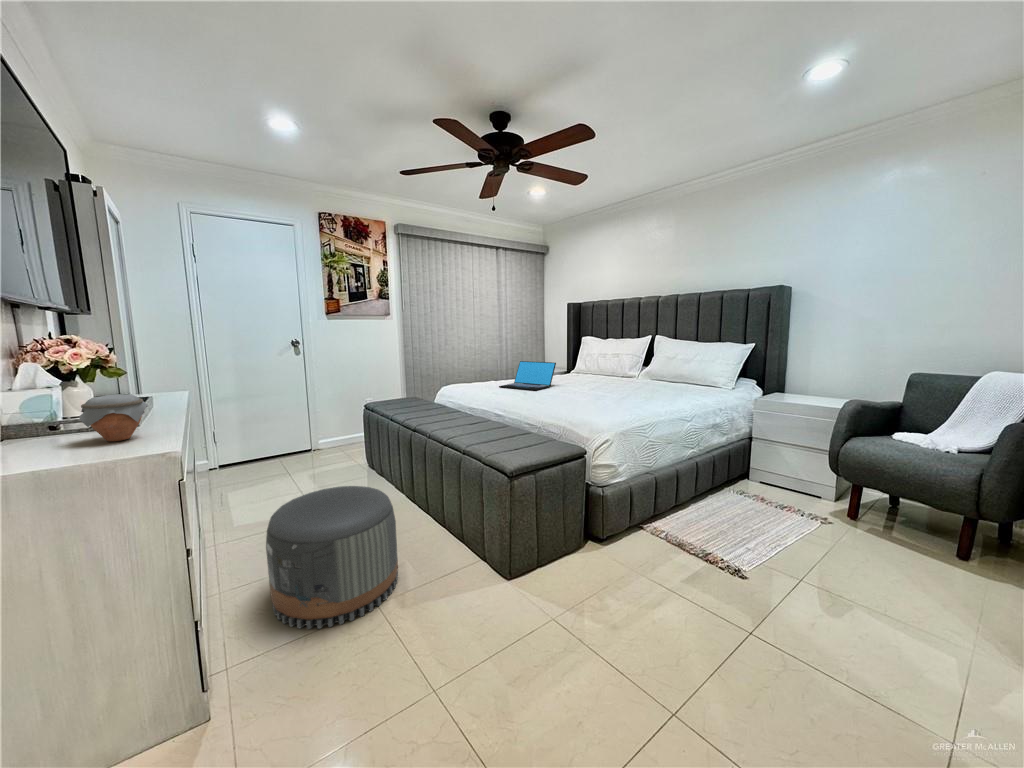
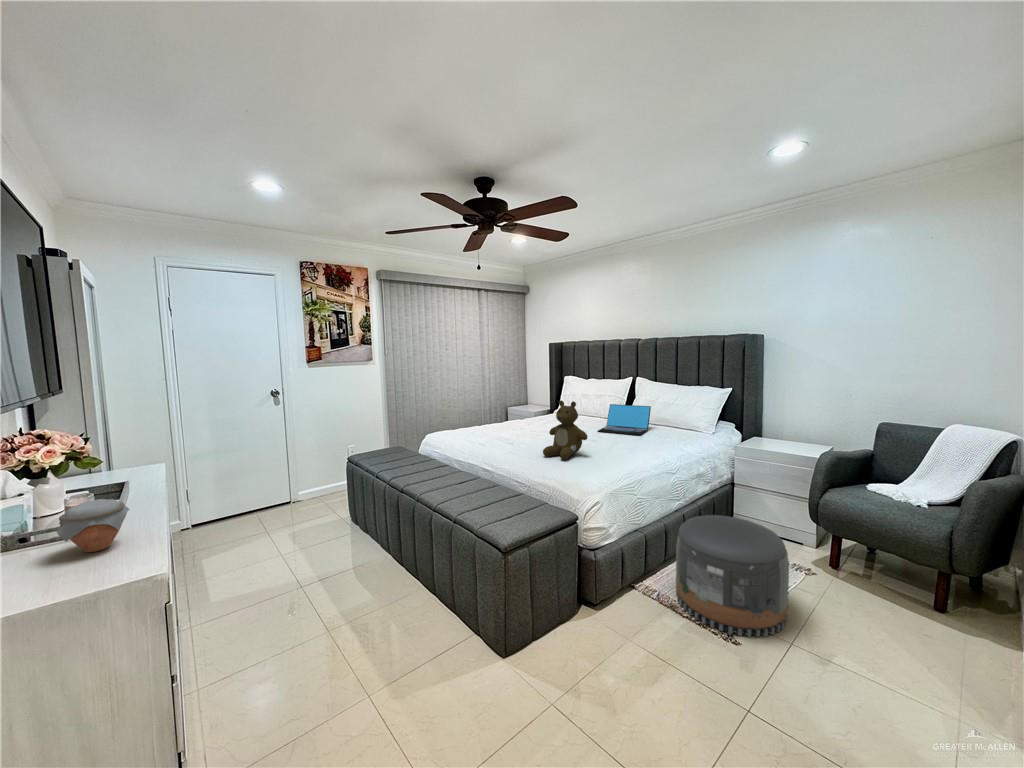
teddy bear: none [556,346,601,404] -> present [543,400,588,460]
laptop: present [499,361,556,391] -> present [598,404,651,436]
pouf: present [266,486,398,629] -> present [676,515,789,637]

